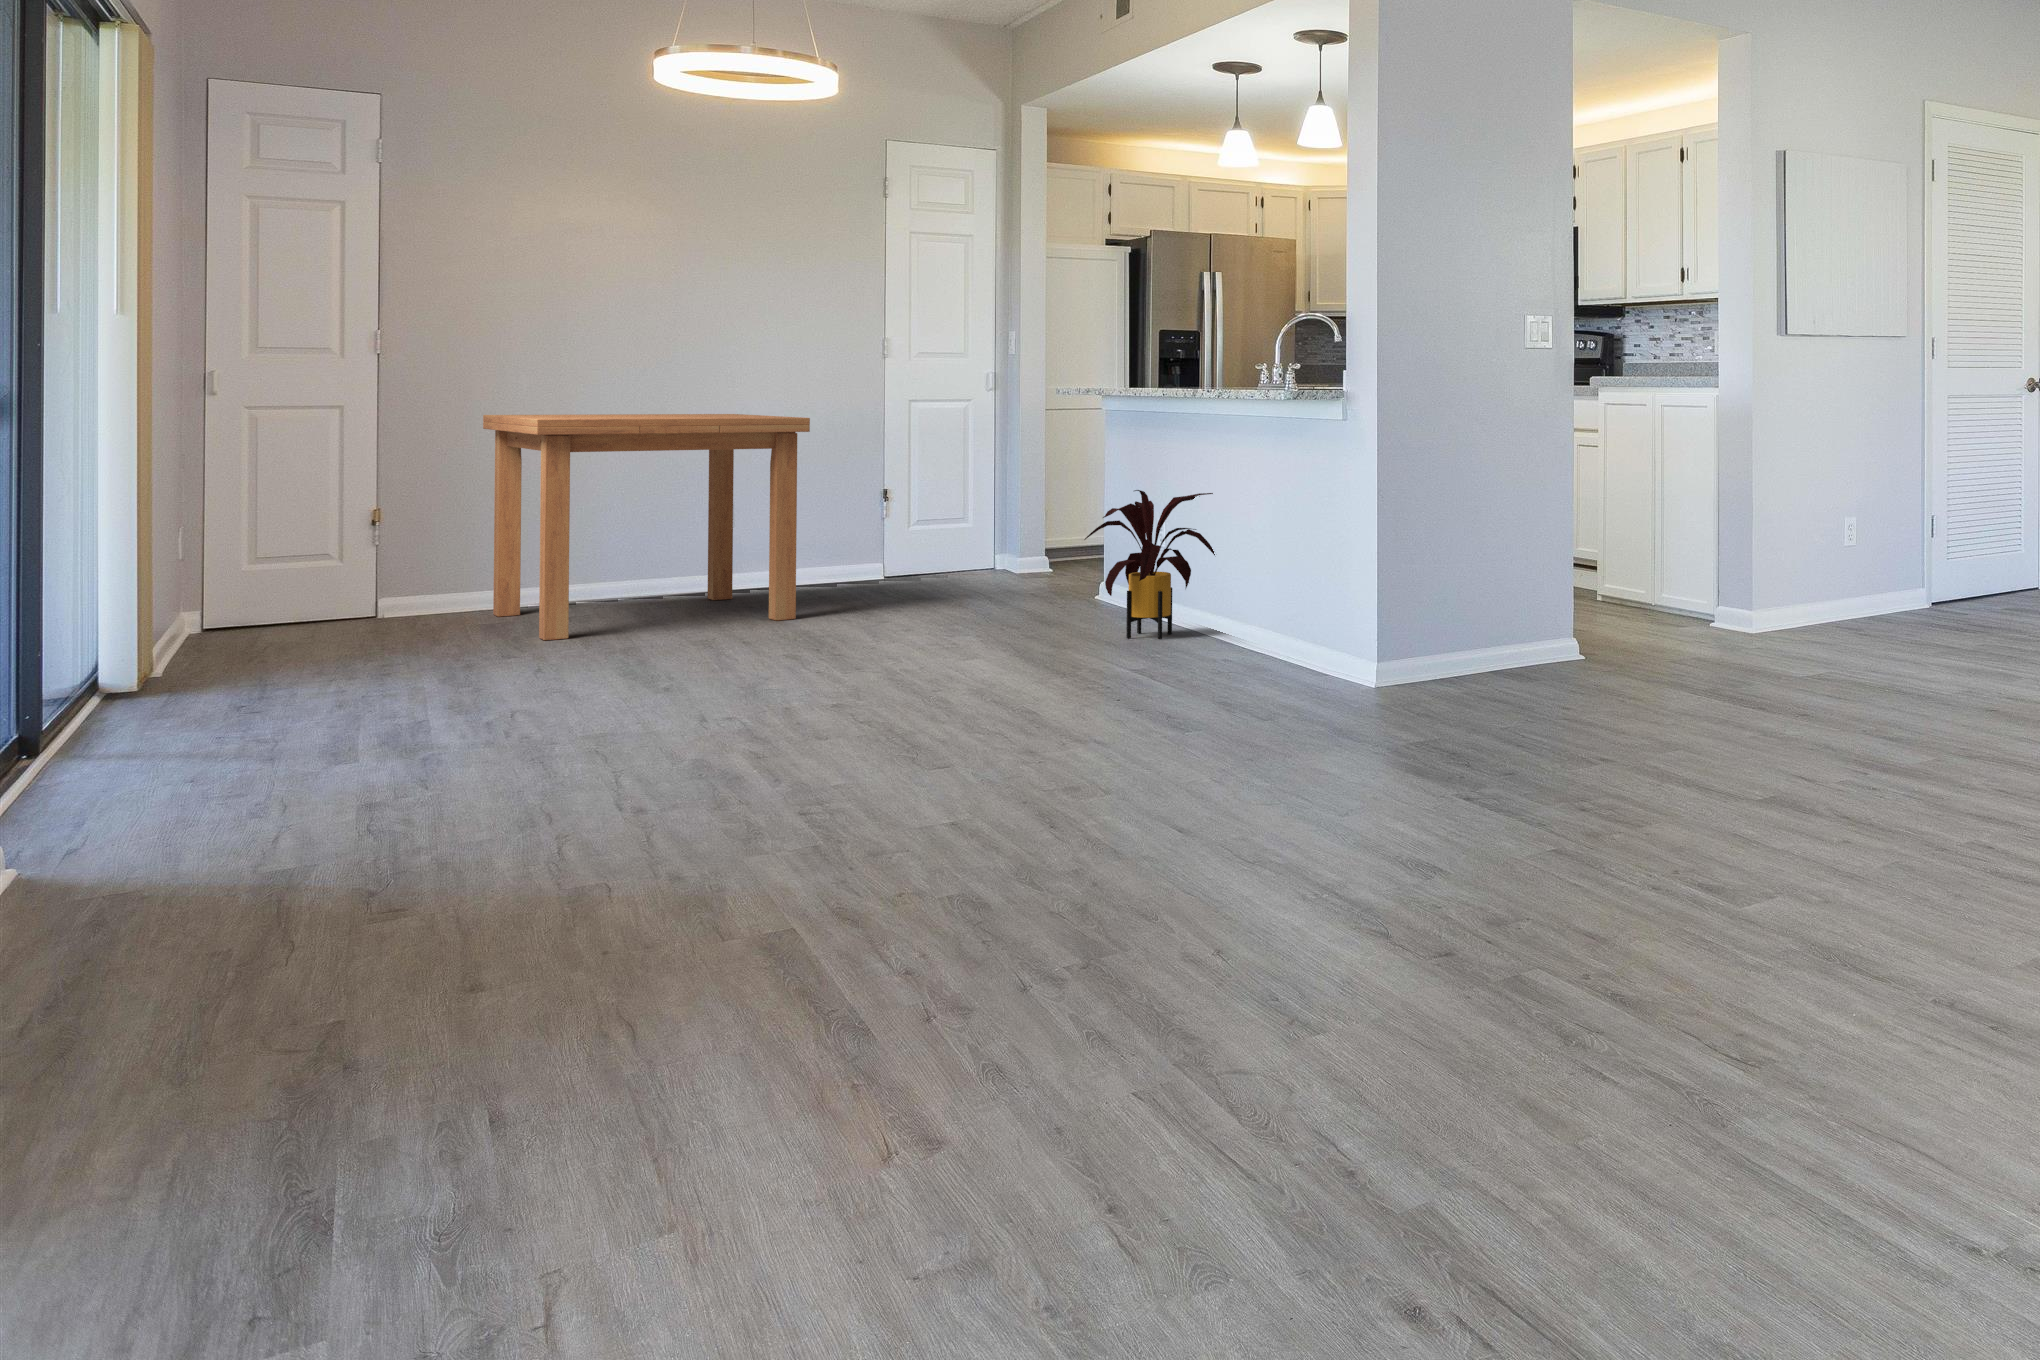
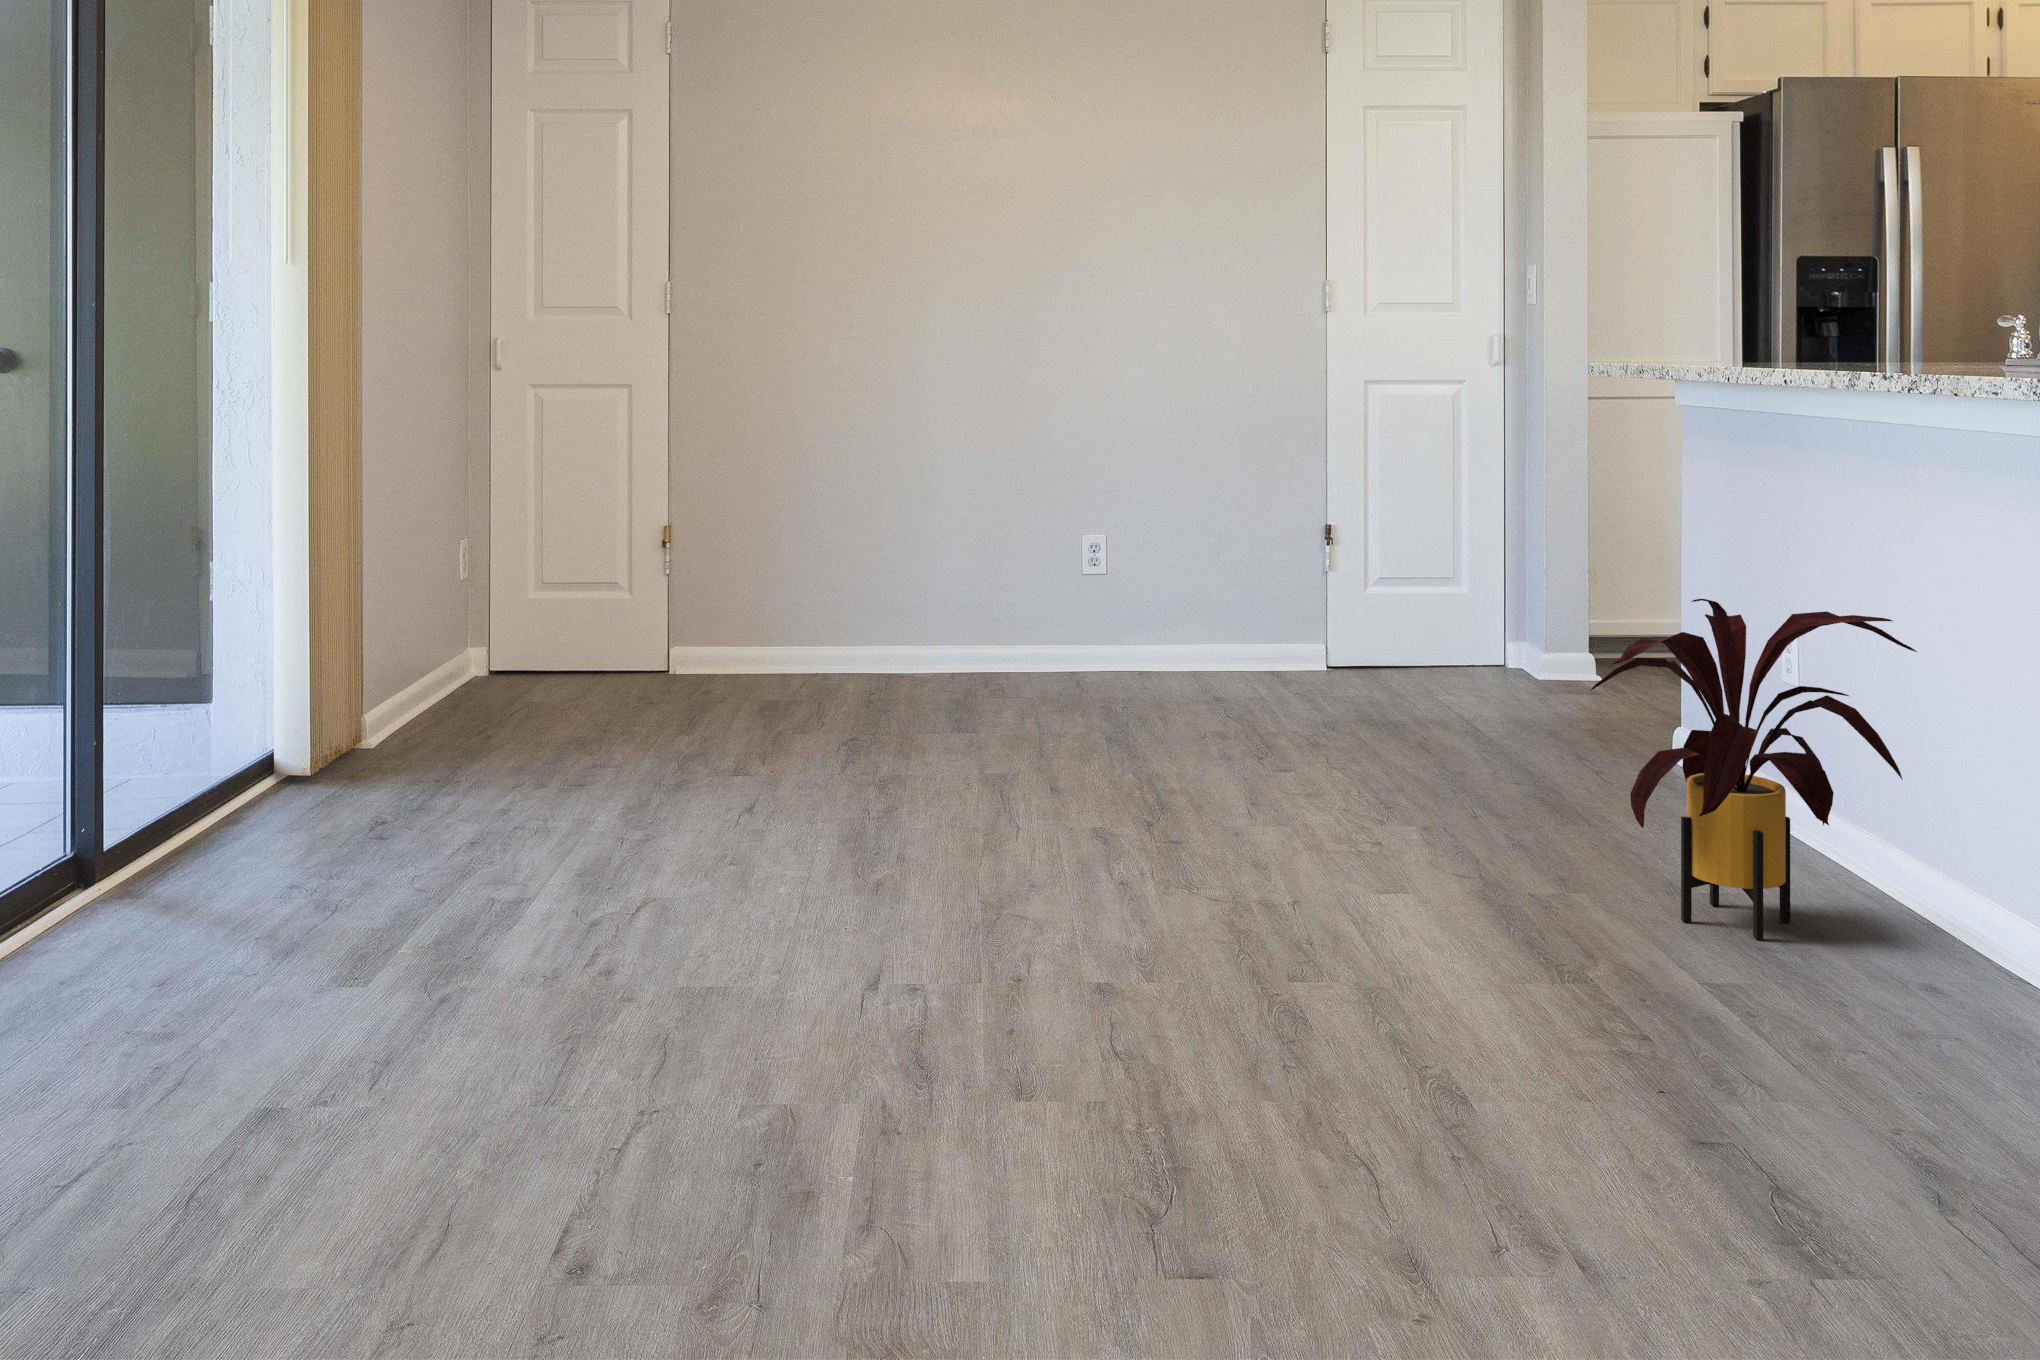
dining table: present [483,414,810,640] -> none [758,404,1153,751]

